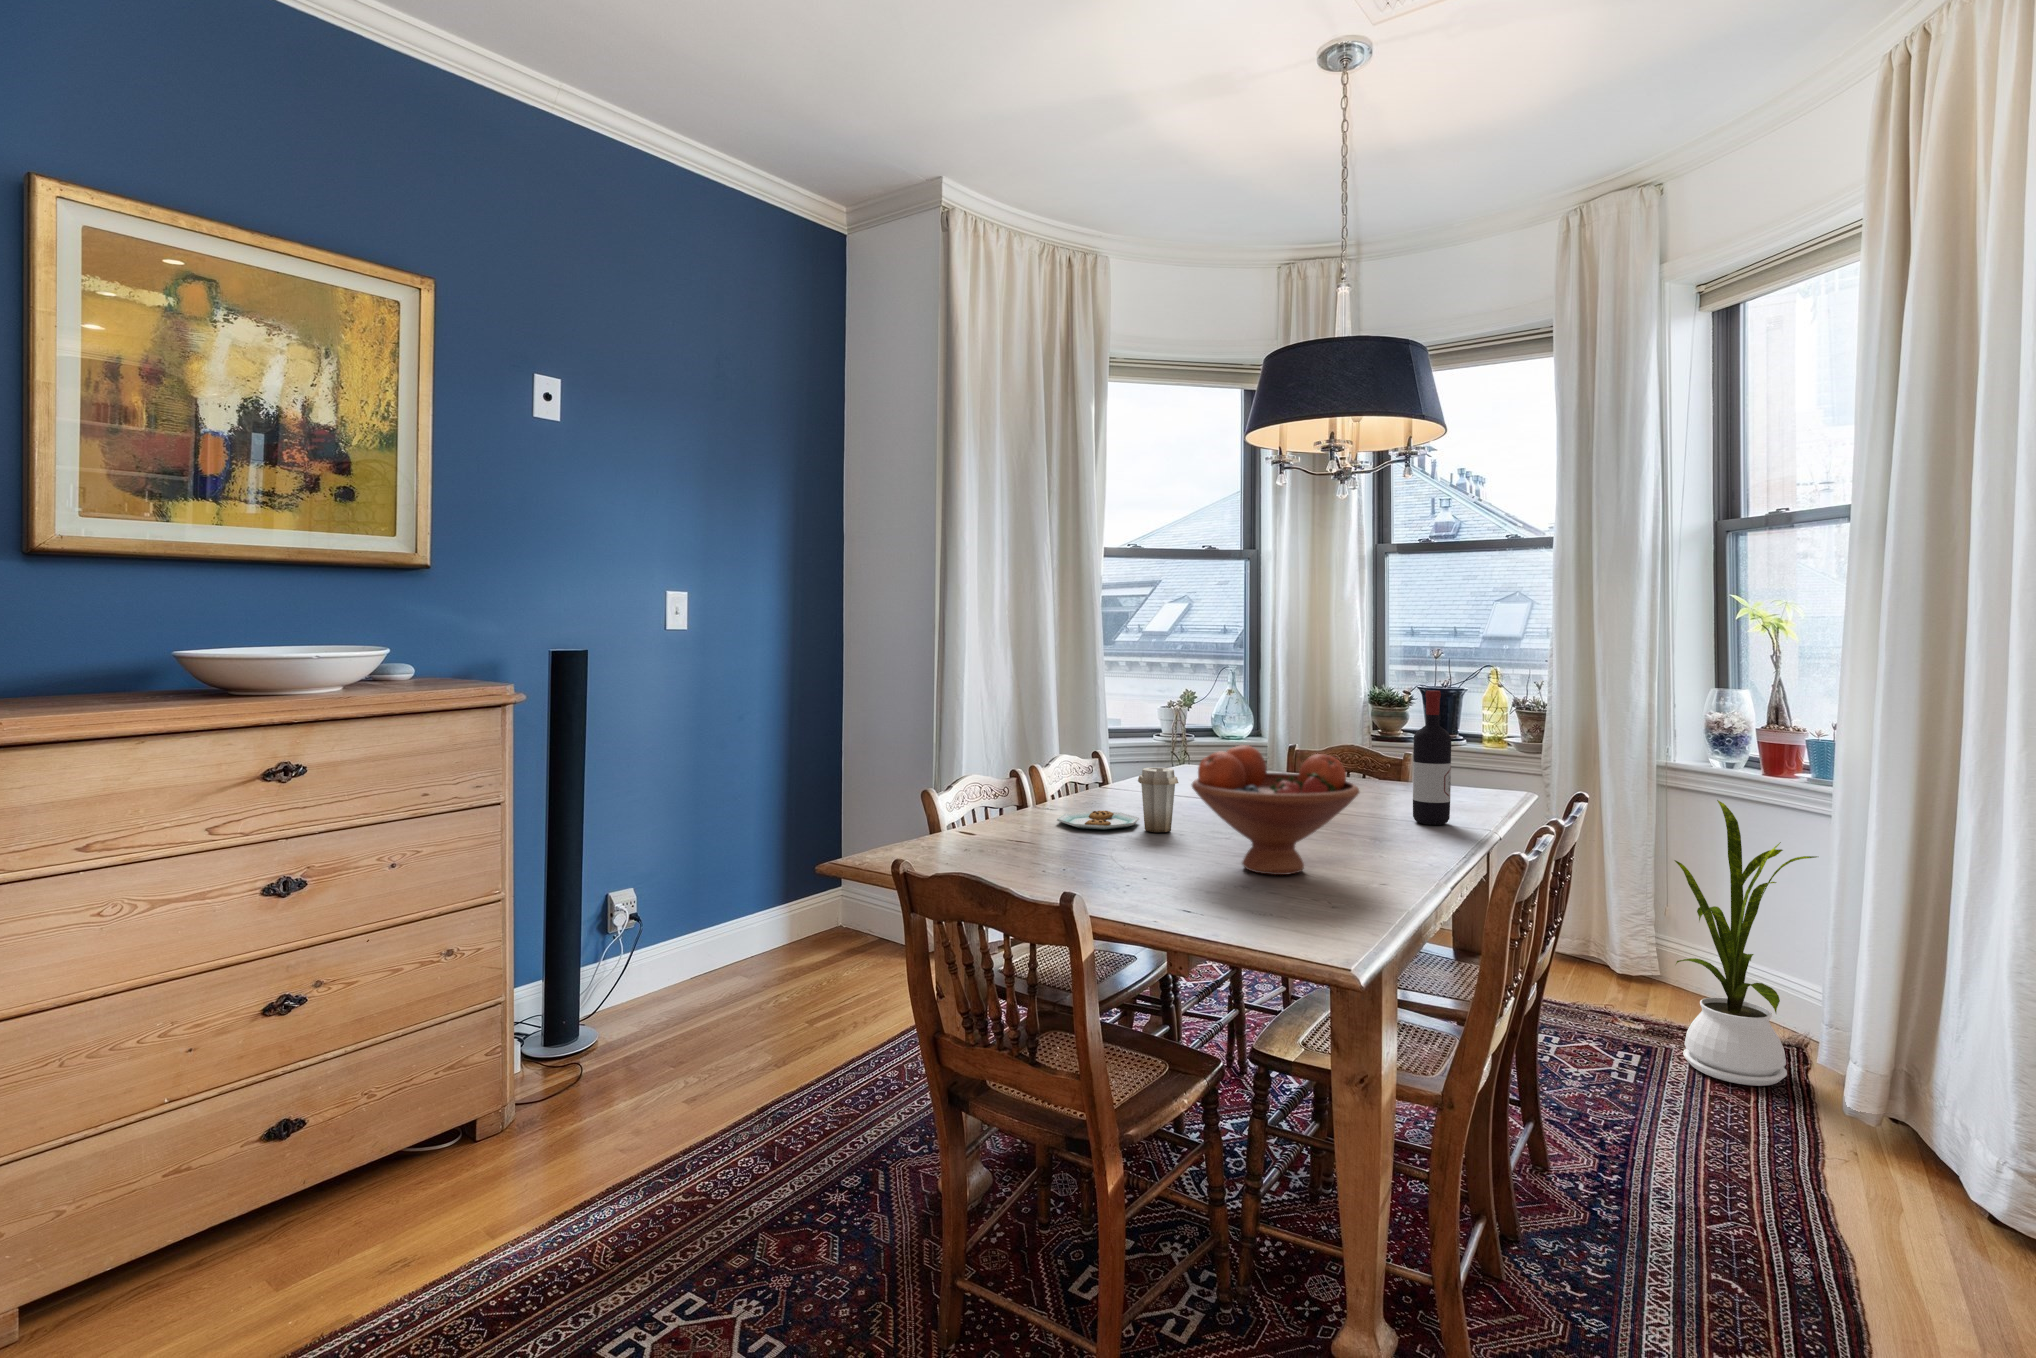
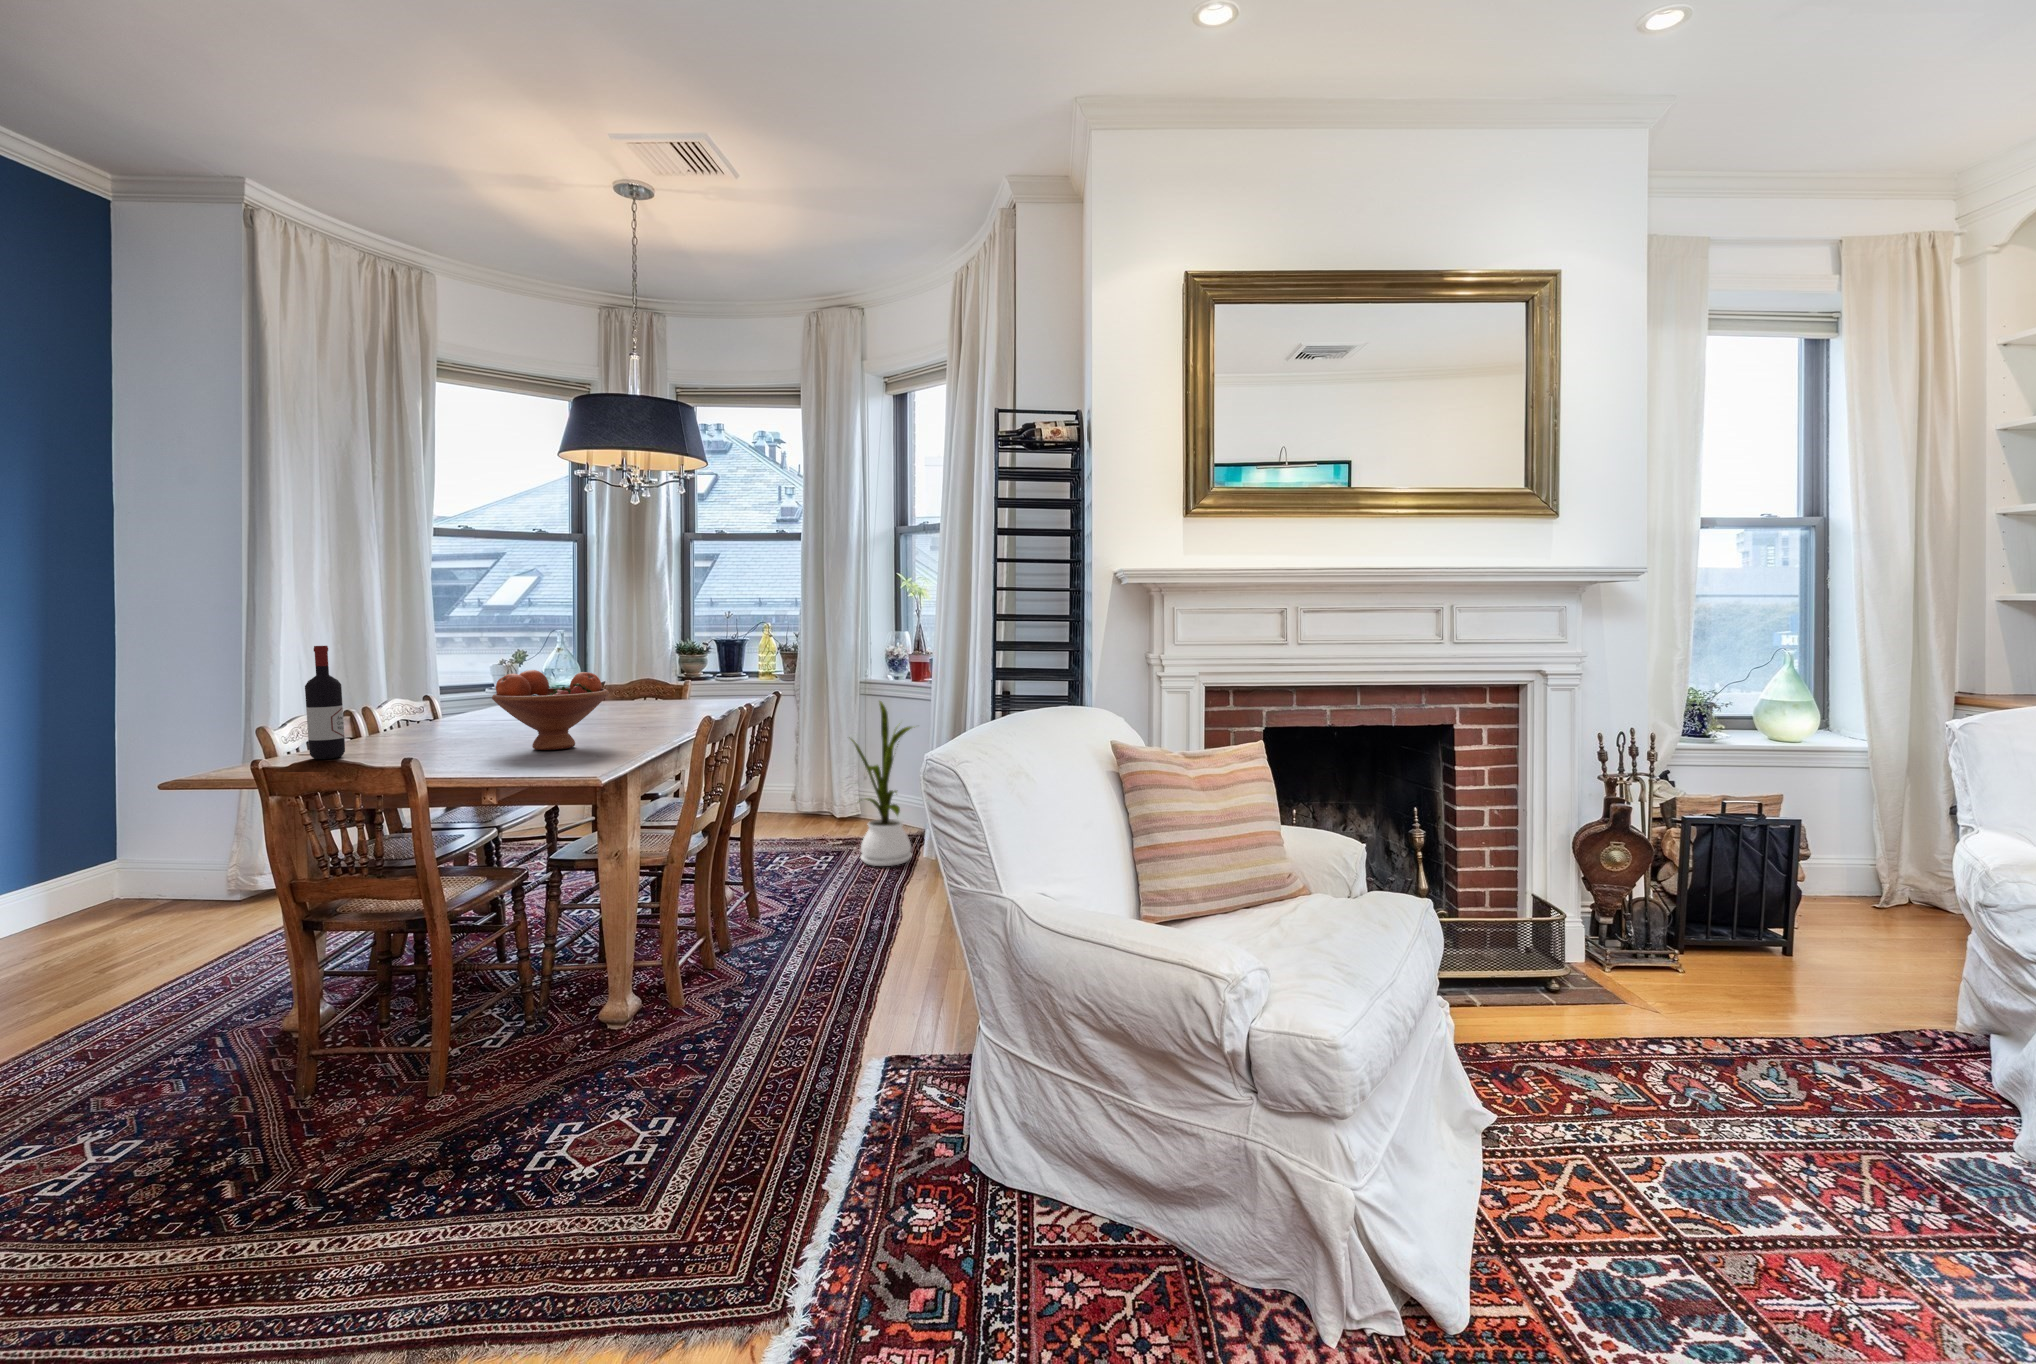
wine bottle: present [1413,691,1451,825] -> present [305,646,345,759]
plate: present [1057,768,1179,832] -> none [388,693,489,742]

